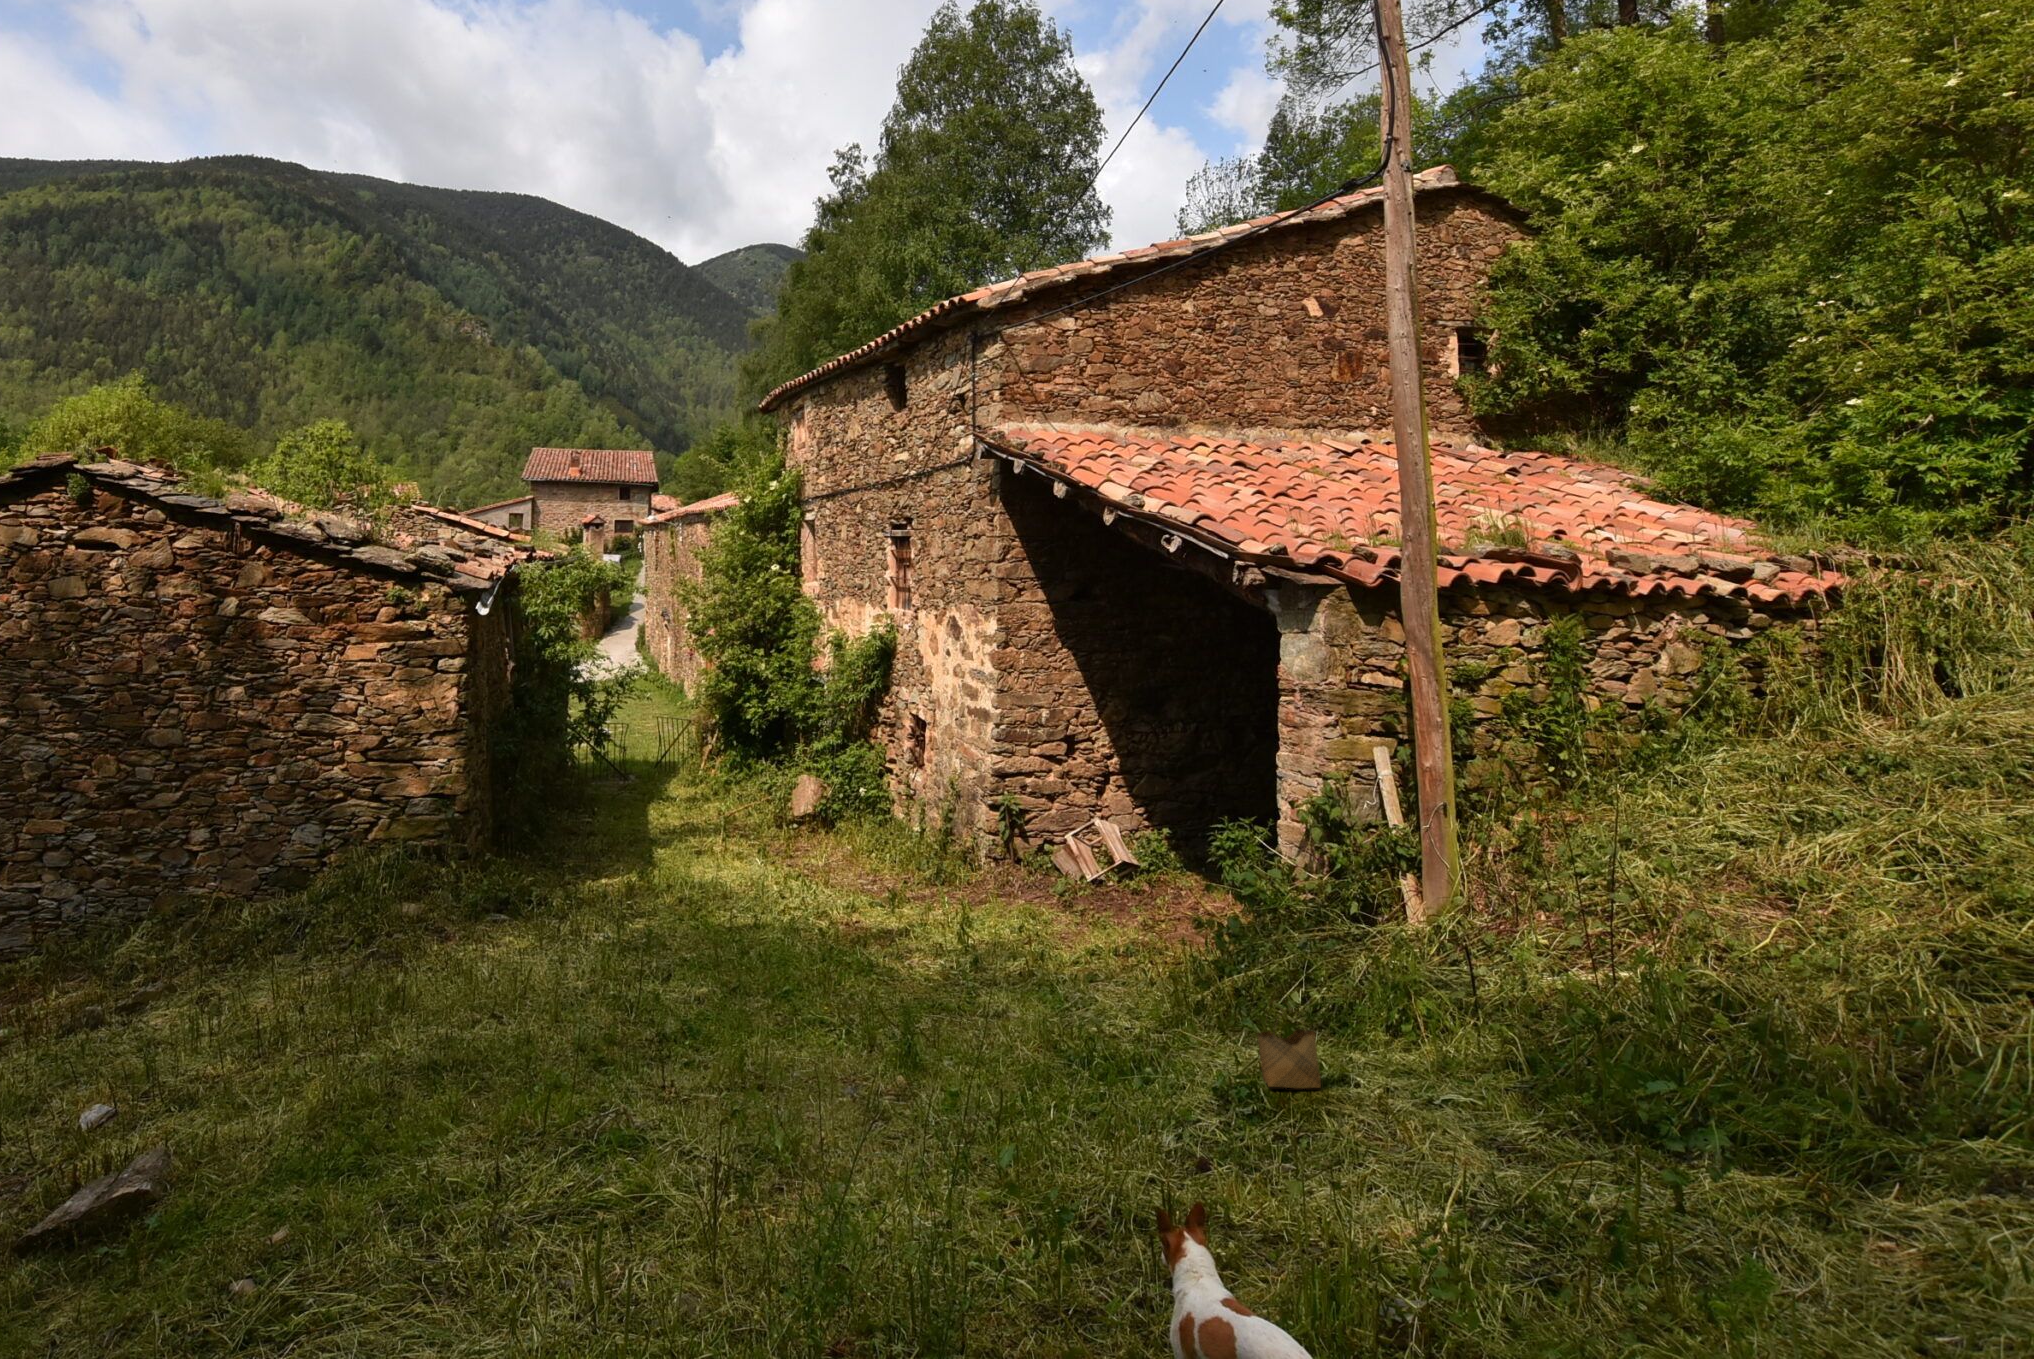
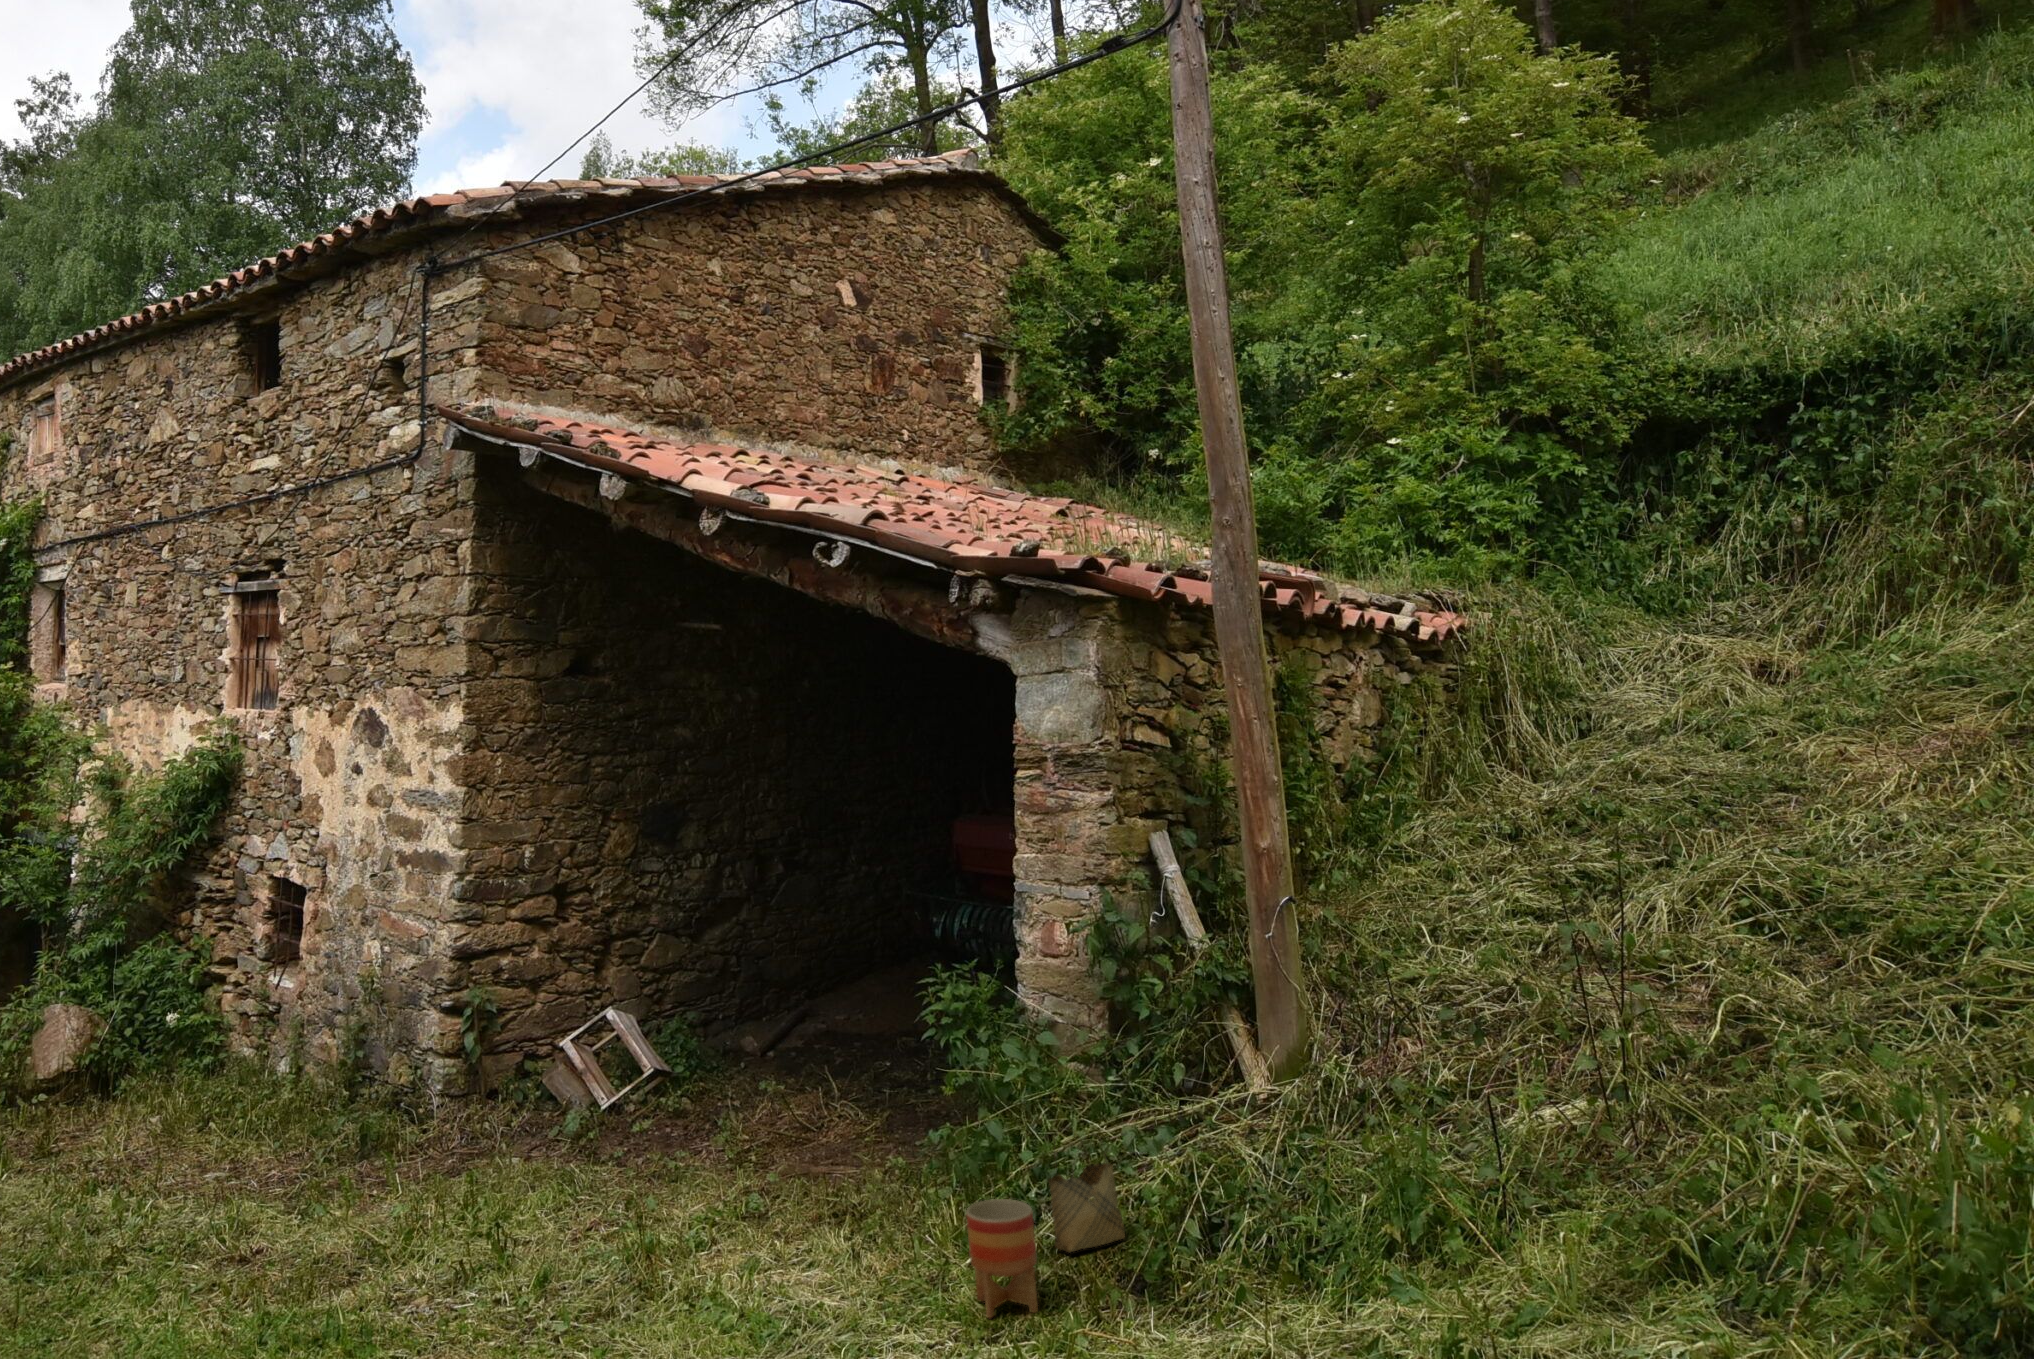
planter: none [1168,1039,1218,1125] -> present [966,1199,1038,1318]

